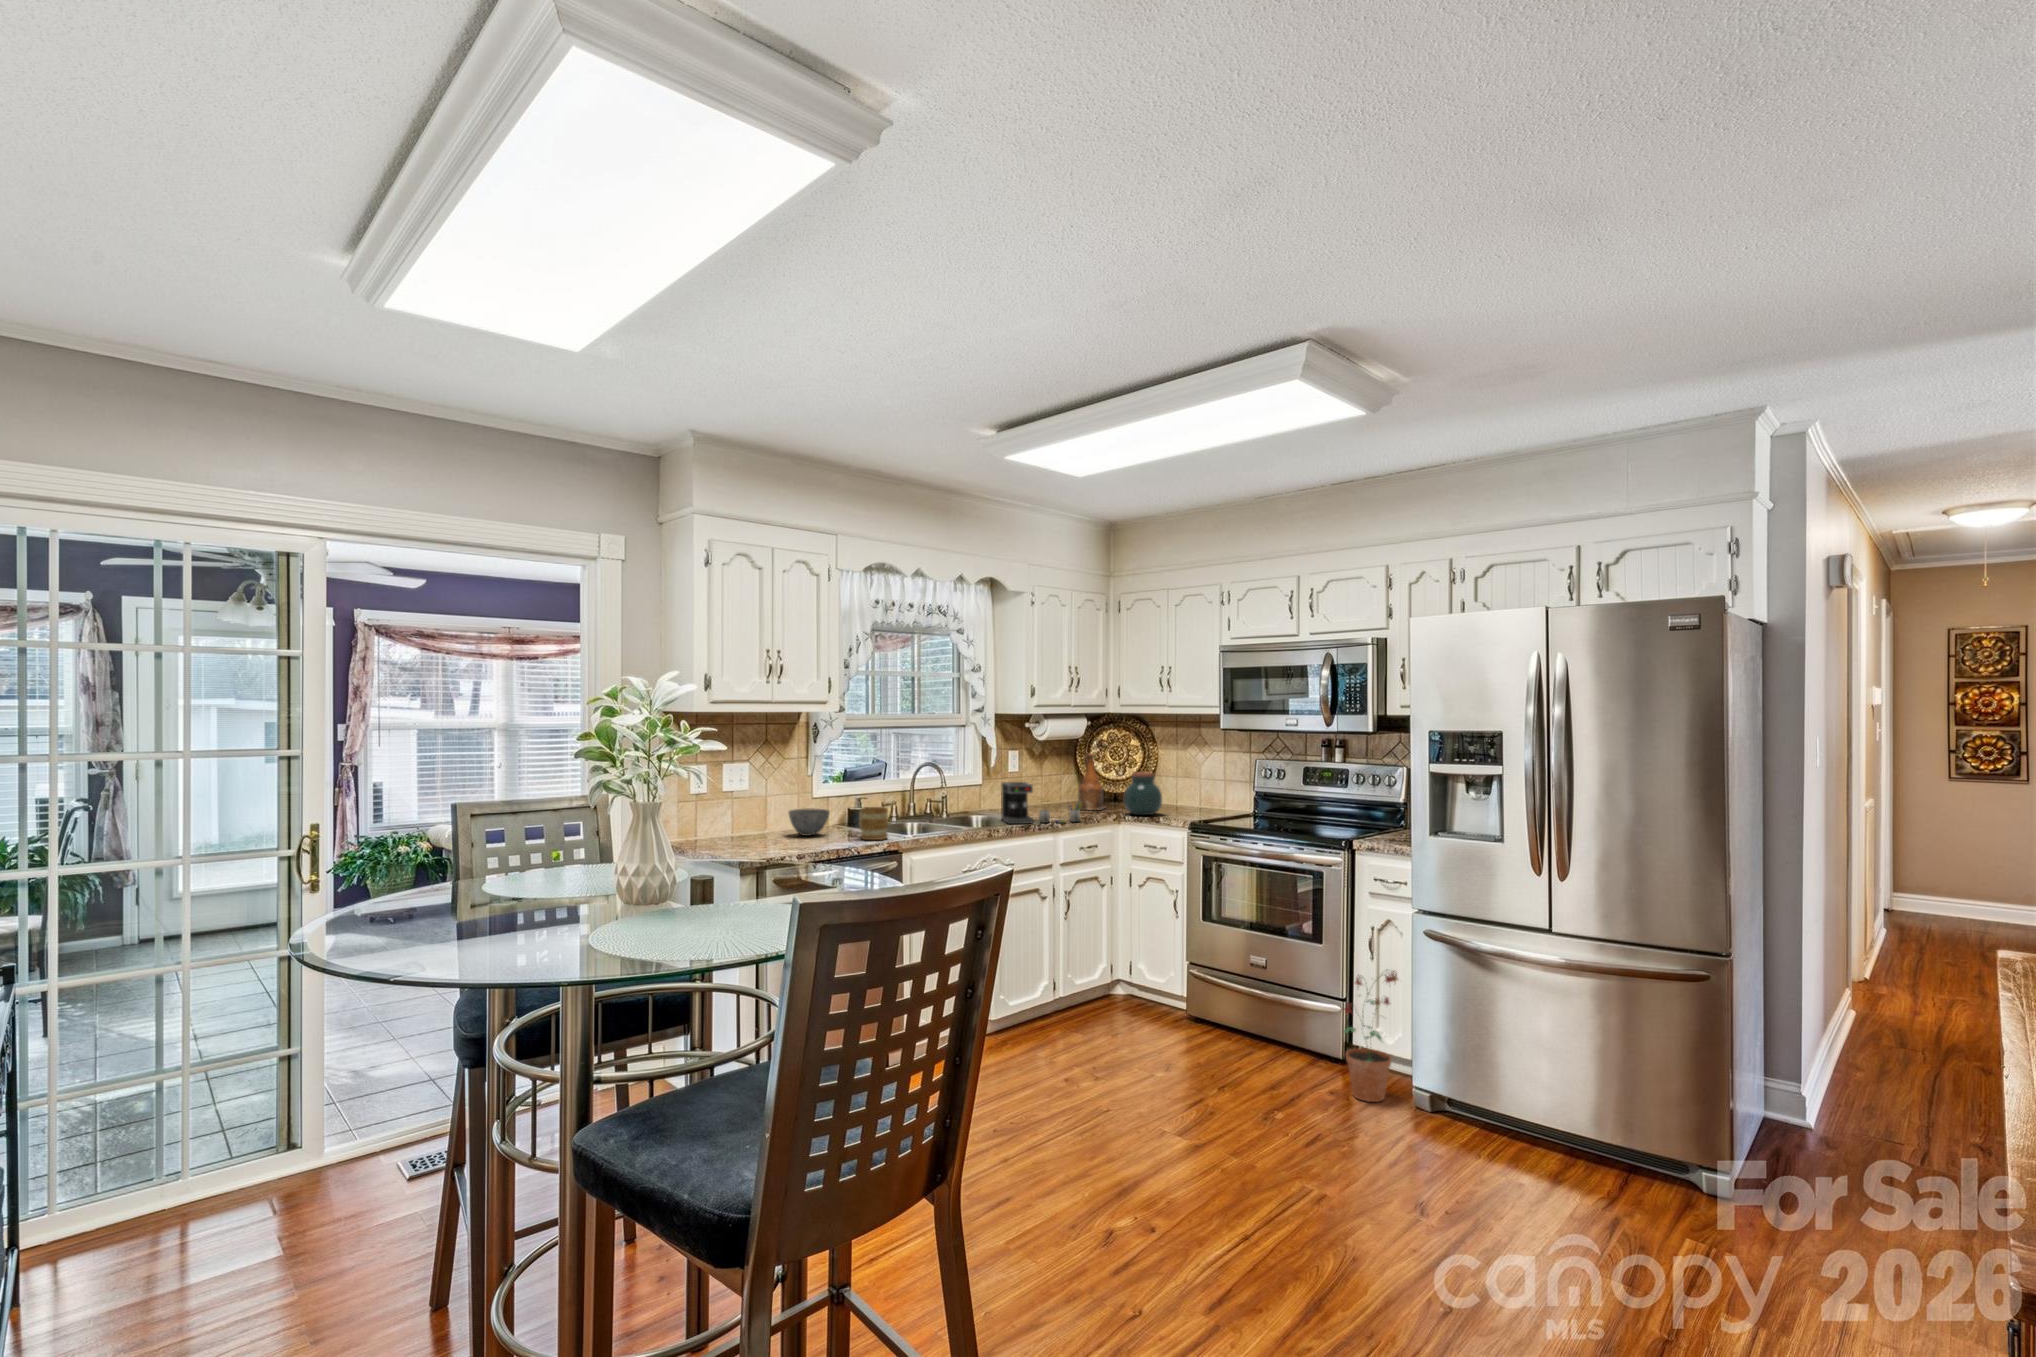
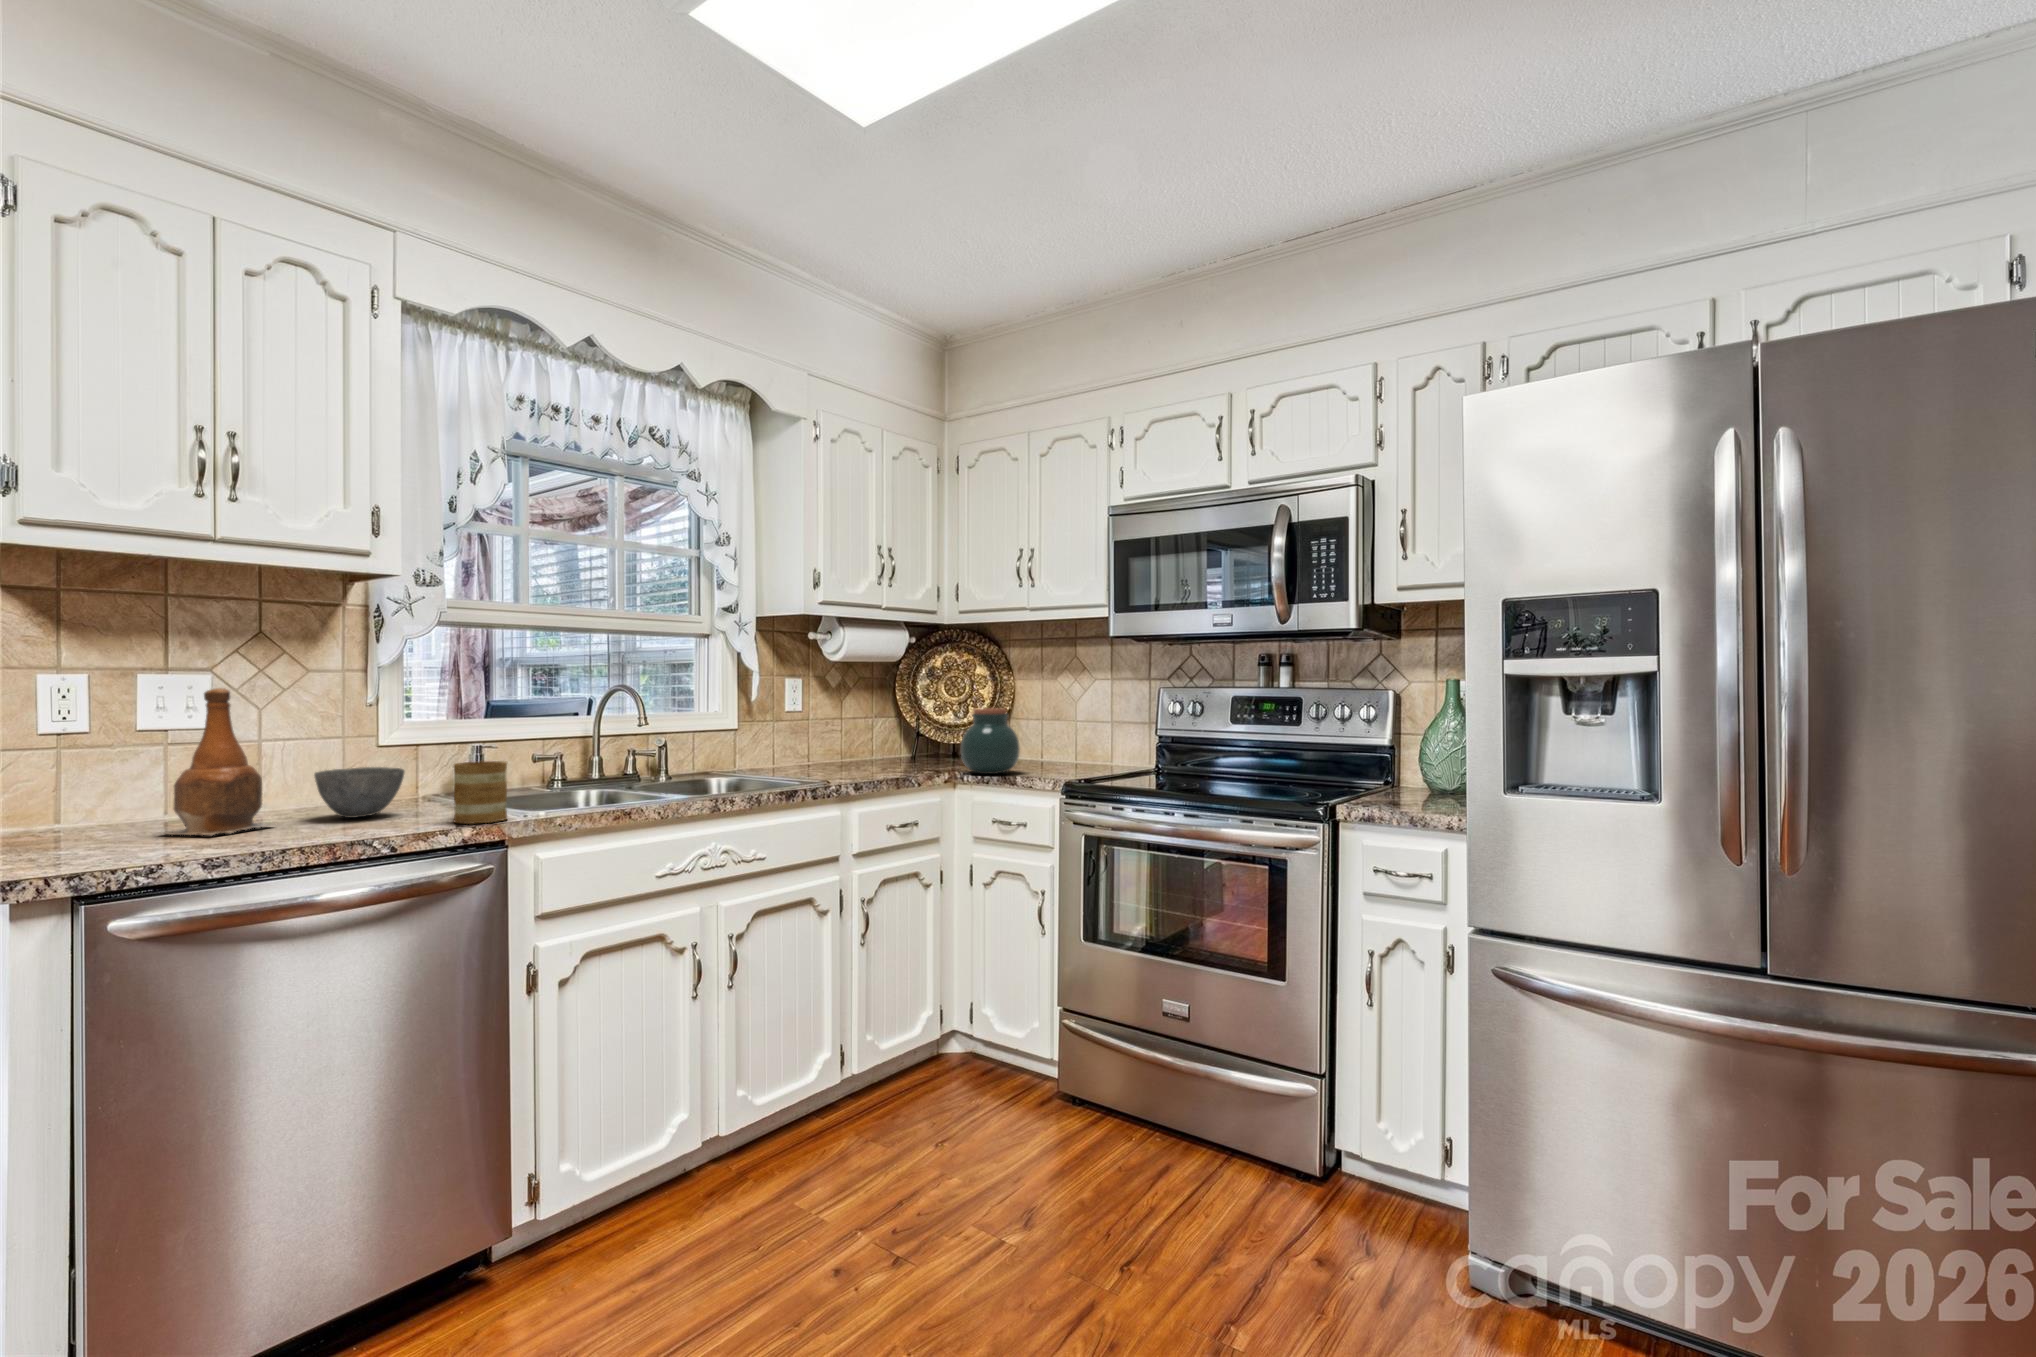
bottle: present [1078,753,1103,810] -> present [161,688,268,835]
coffee maker: present [1001,782,1082,824] -> none [759,722,892,790]
potted plant: present [1343,971,1398,1102] -> none [1332,1035,1441,1279]

